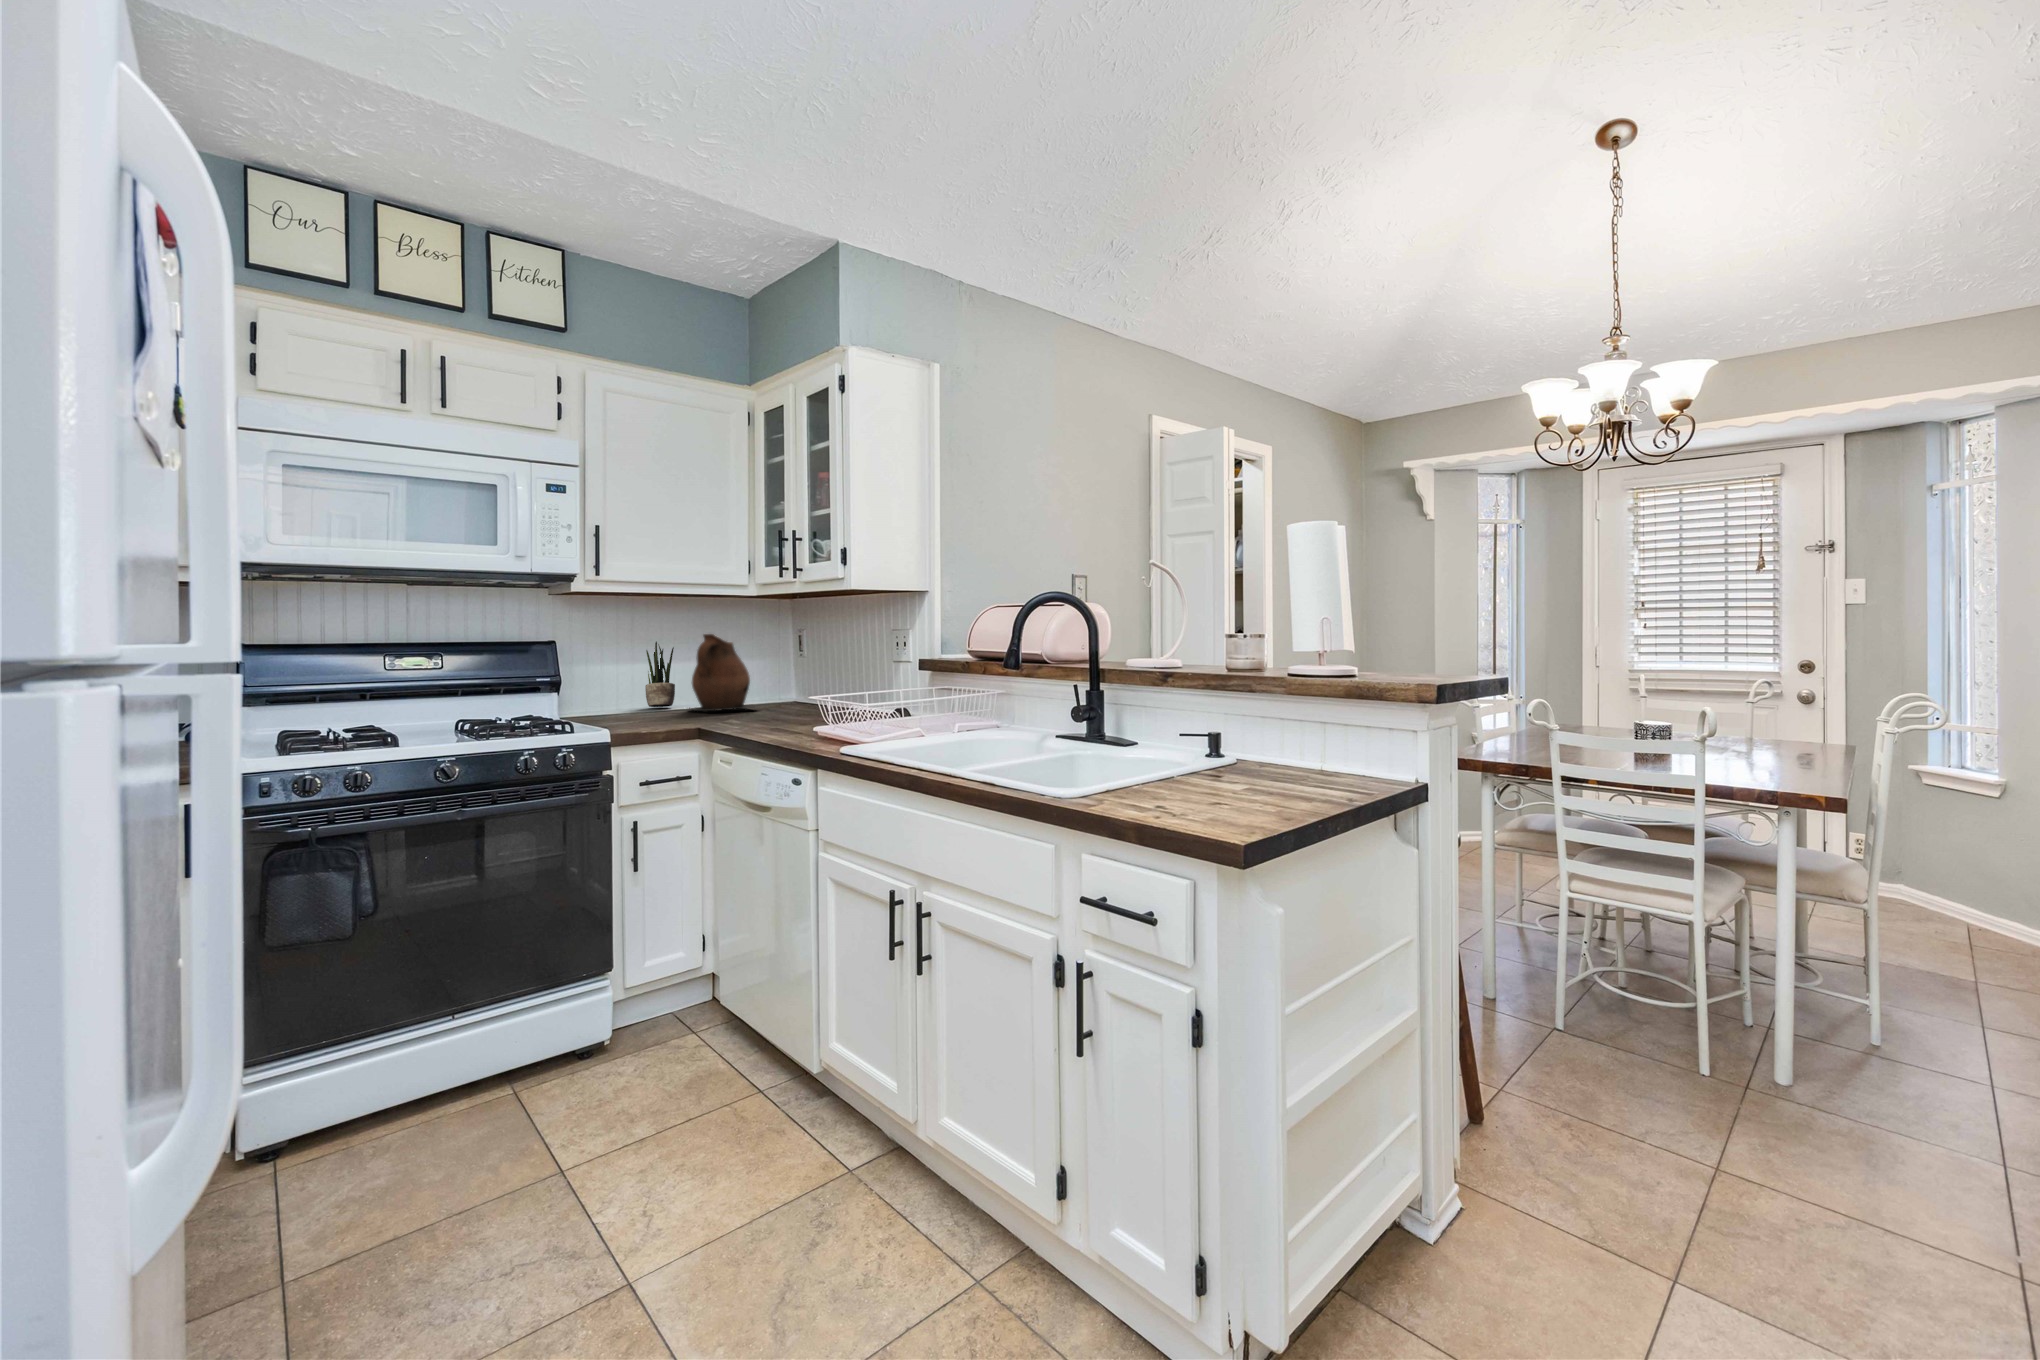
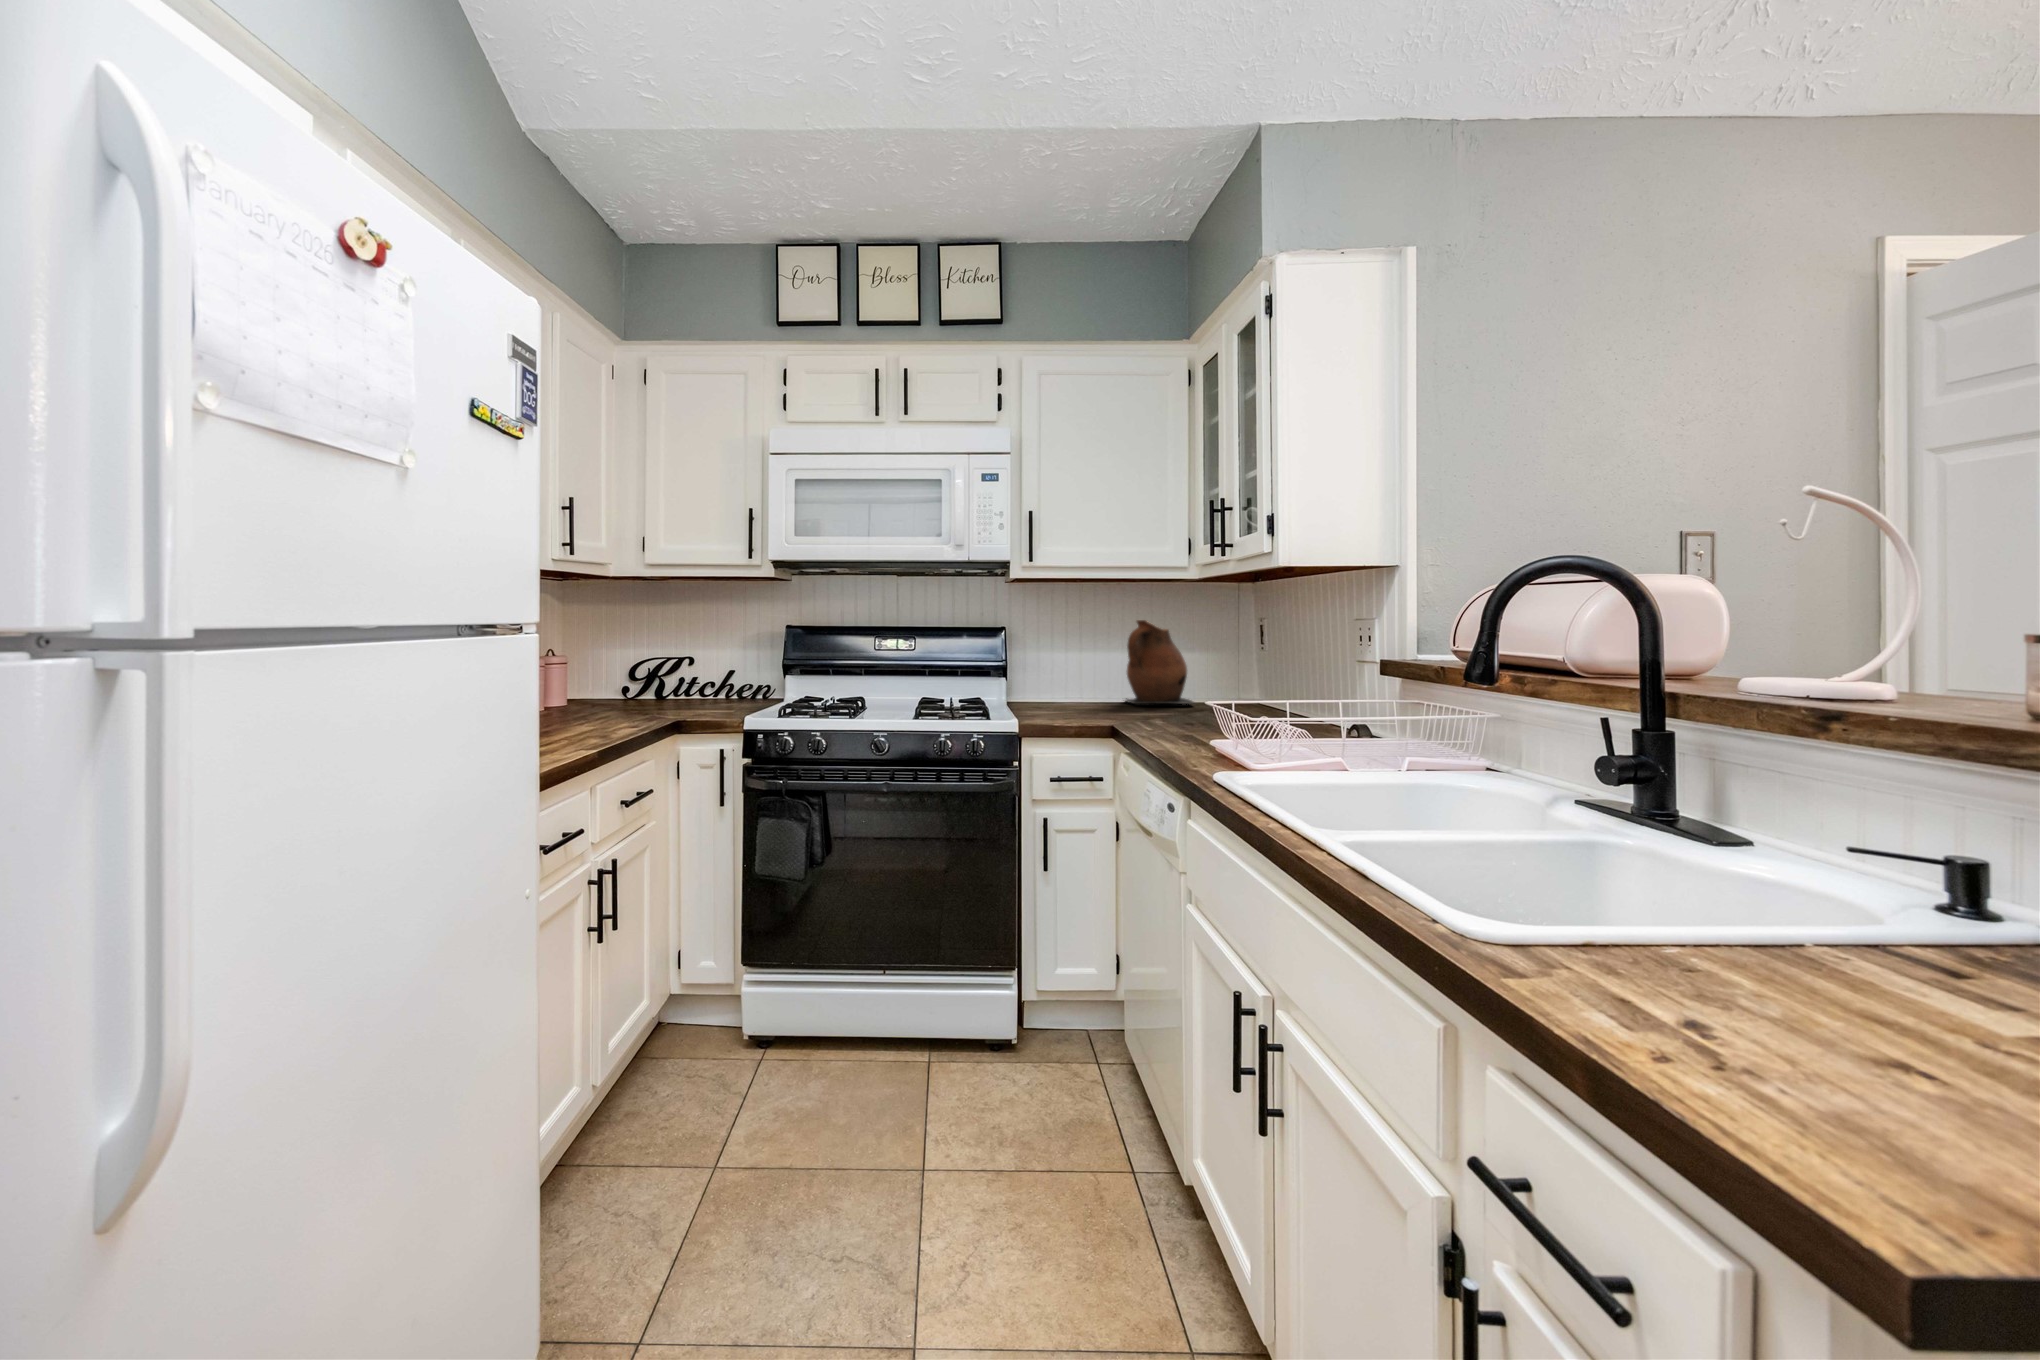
potted plant: present [645,642,675,707] -> none [1091,627,1118,695]

